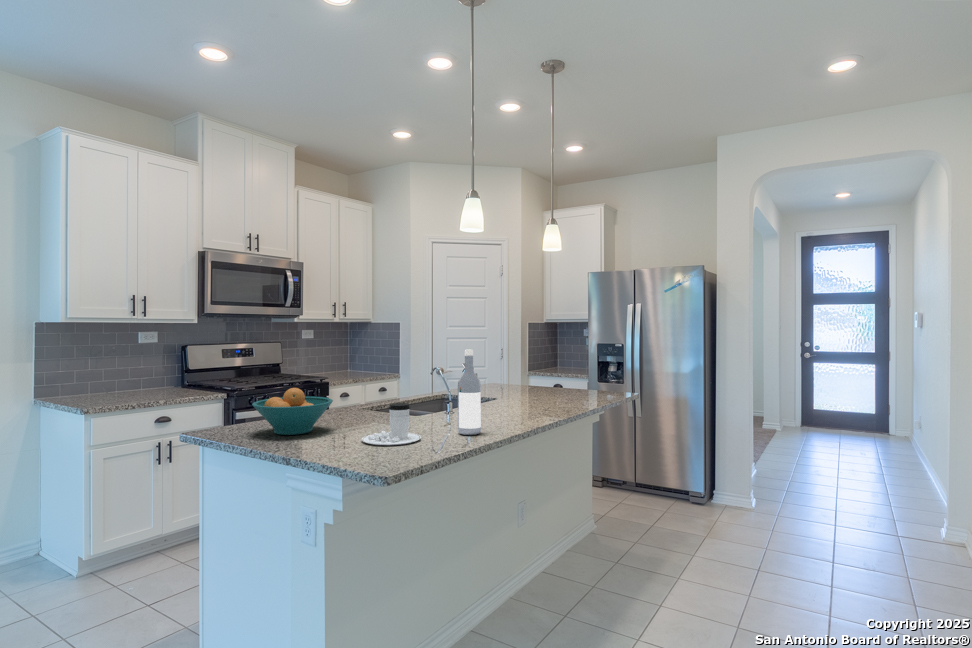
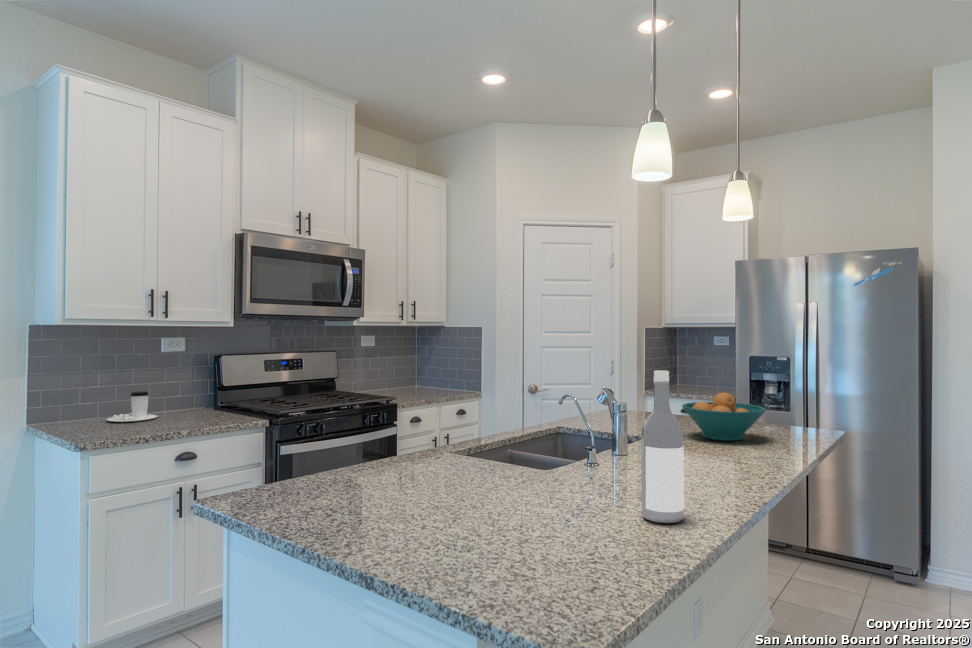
fruit bowl: present [252,388,333,435] -> present [682,392,766,441]
coffee cup: present [361,403,421,445] -> present [106,391,158,422]

